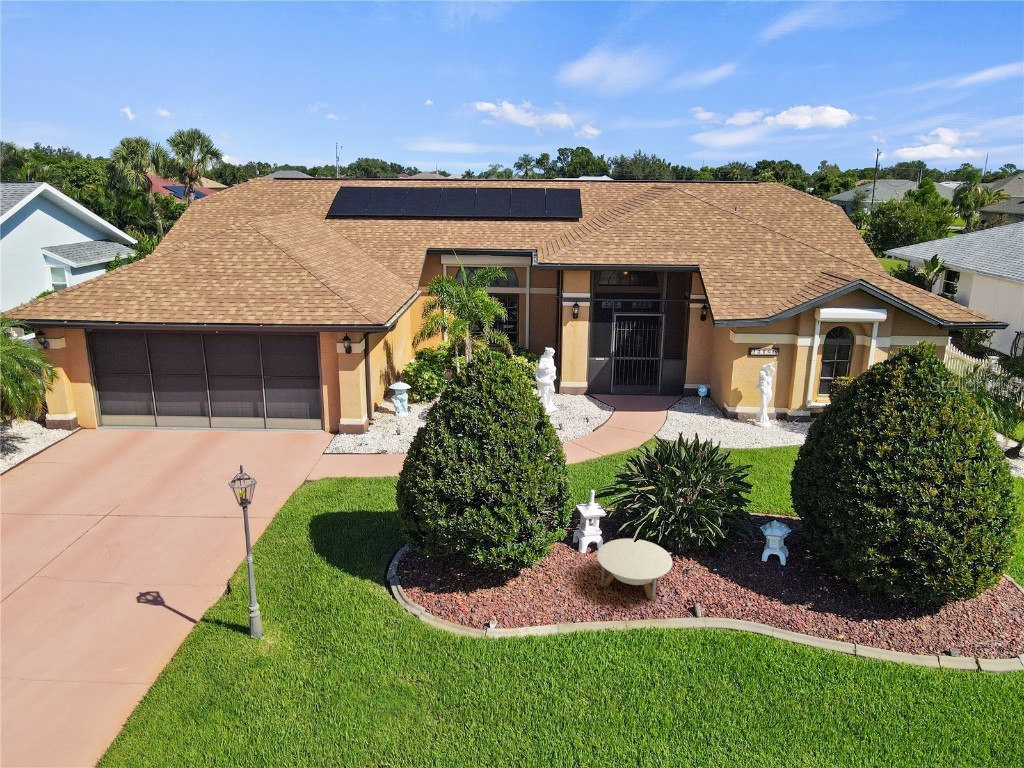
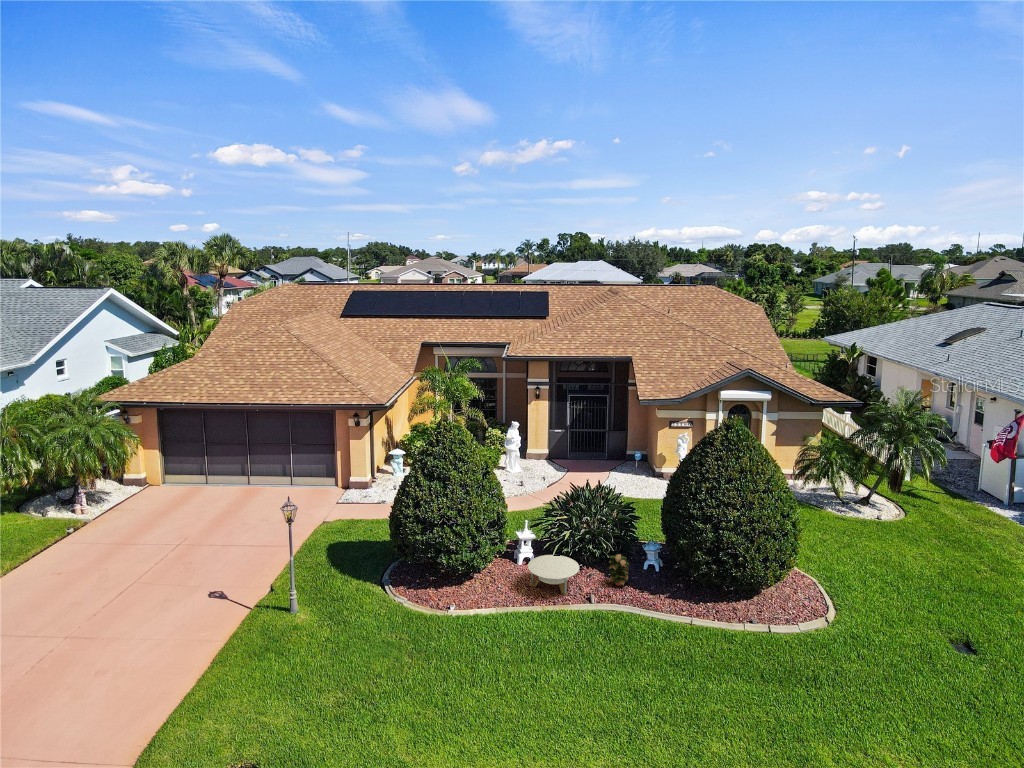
decorative plant: none [711,540,745,586] -> present [608,554,629,586]

